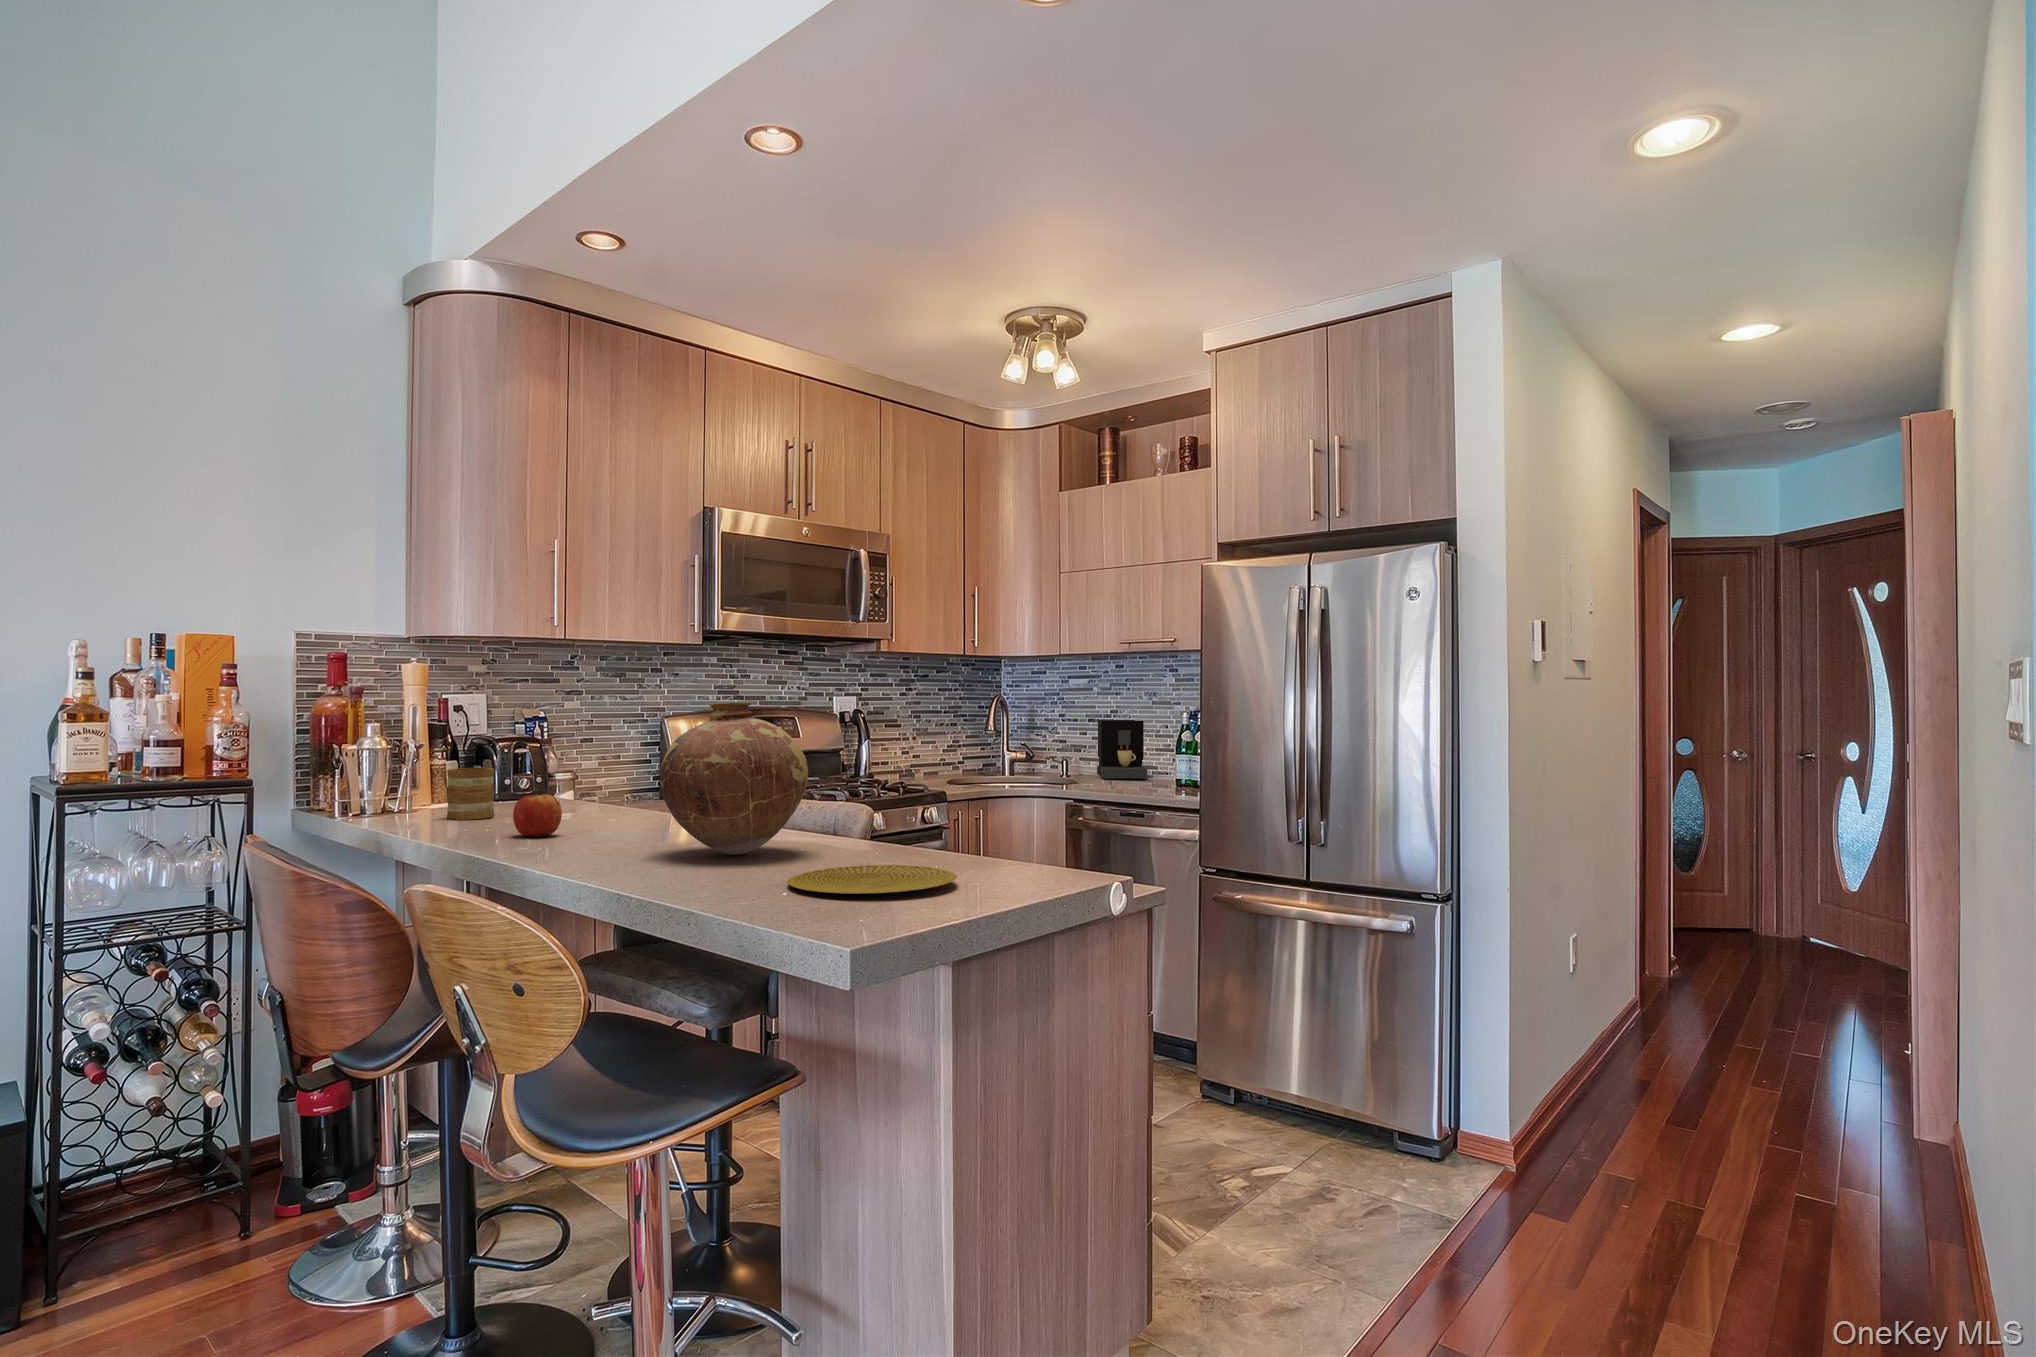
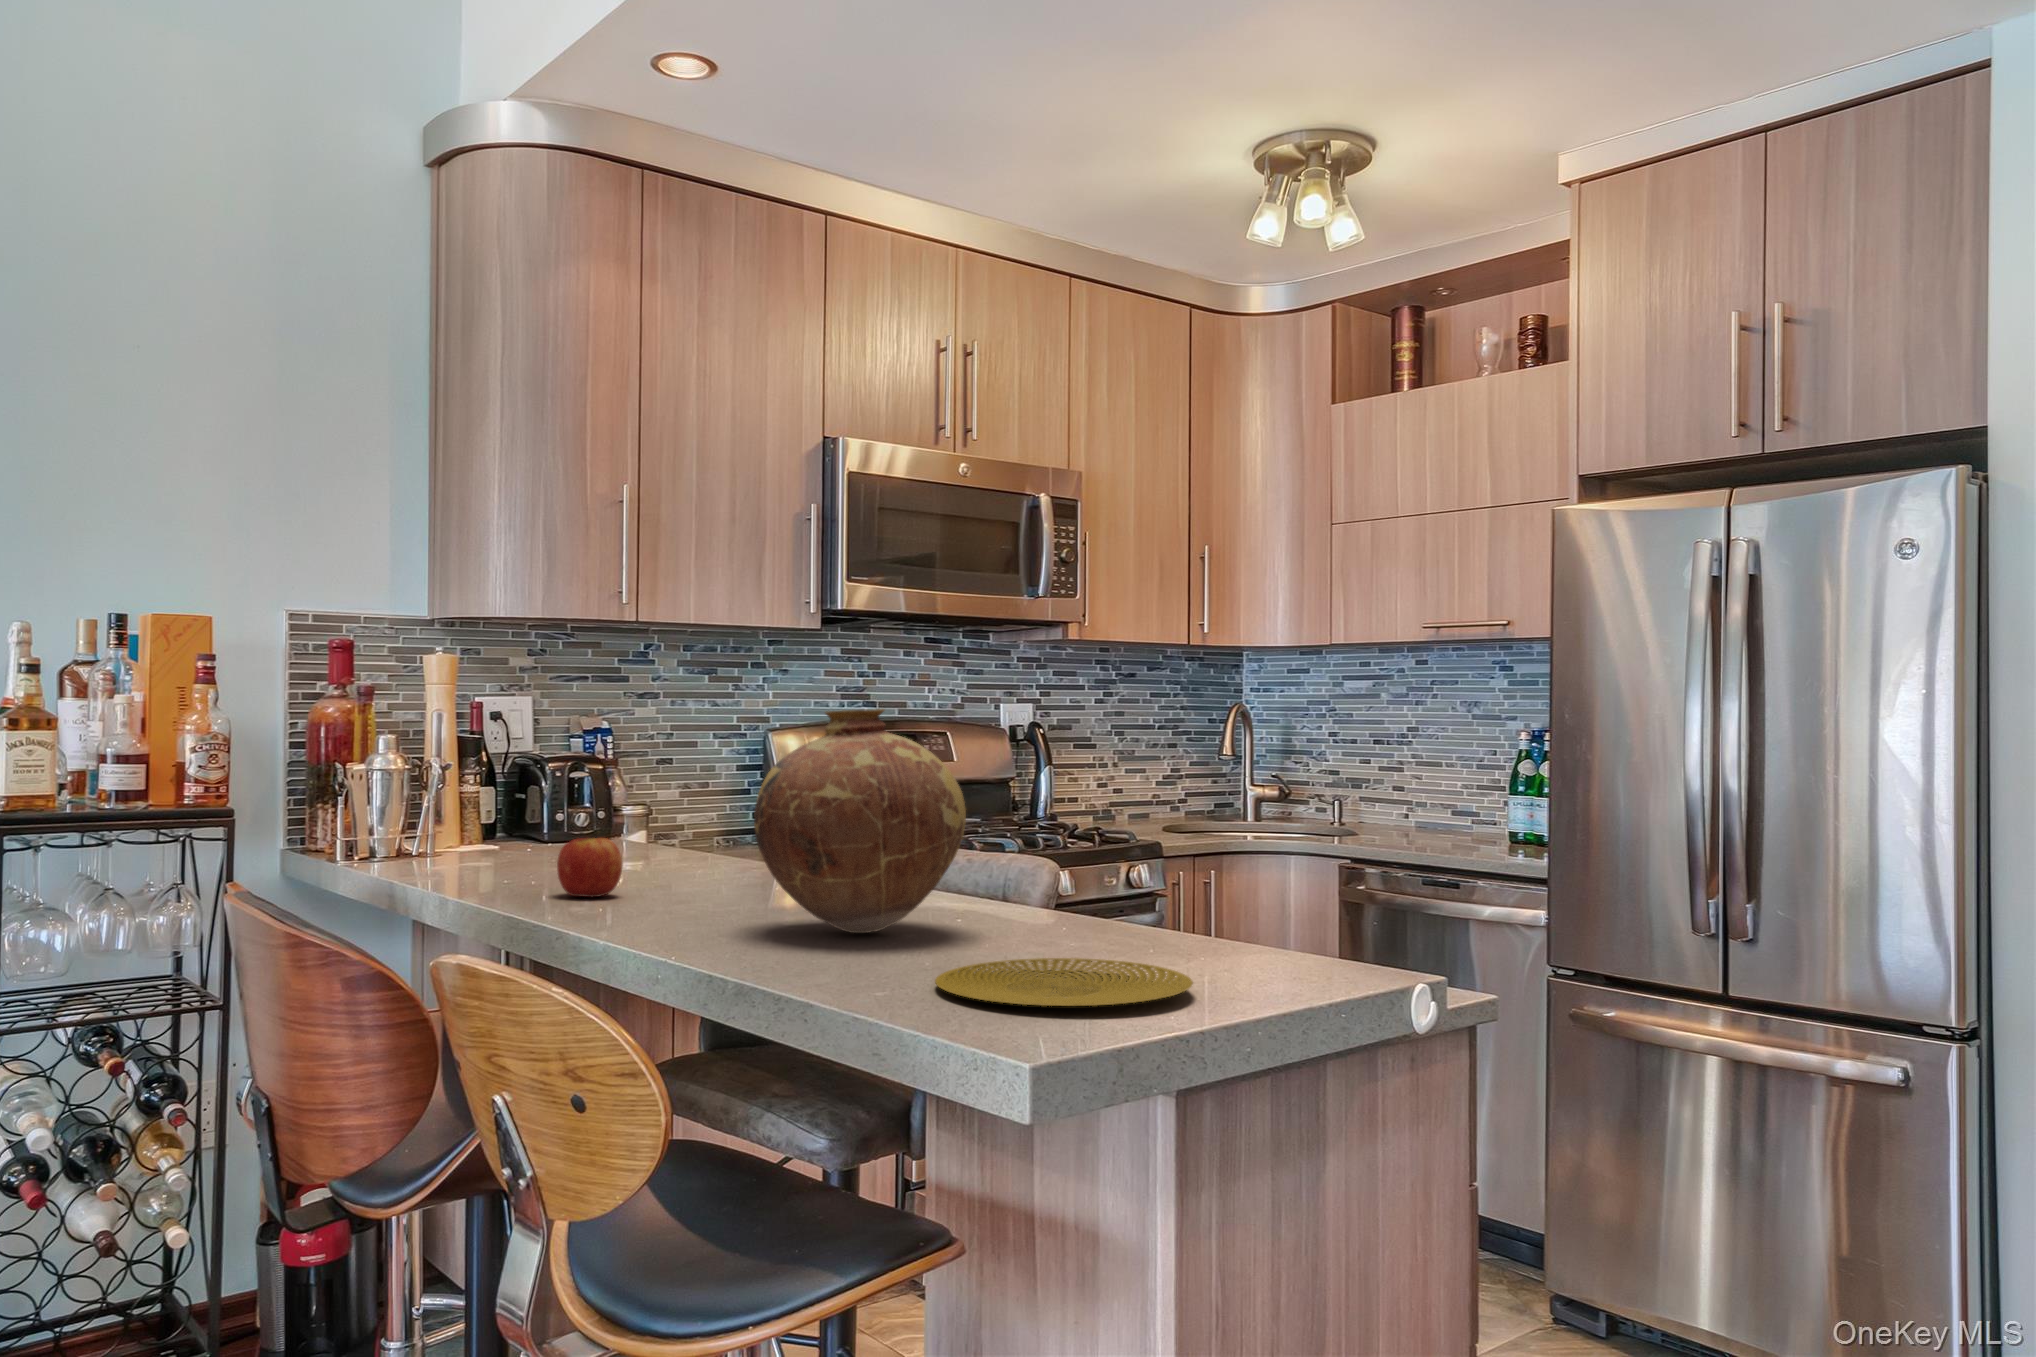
coffee maker: present [1097,720,1147,778] -> none [1382,741,1461,830]
mug: present [447,768,495,820] -> none [475,798,538,869]

